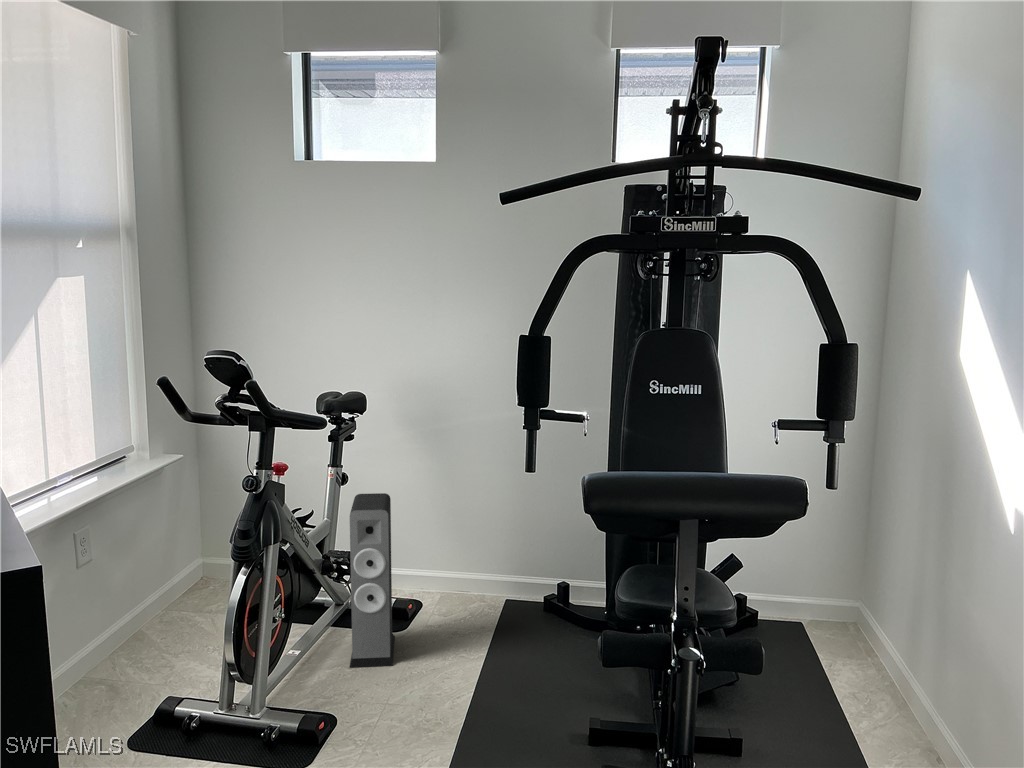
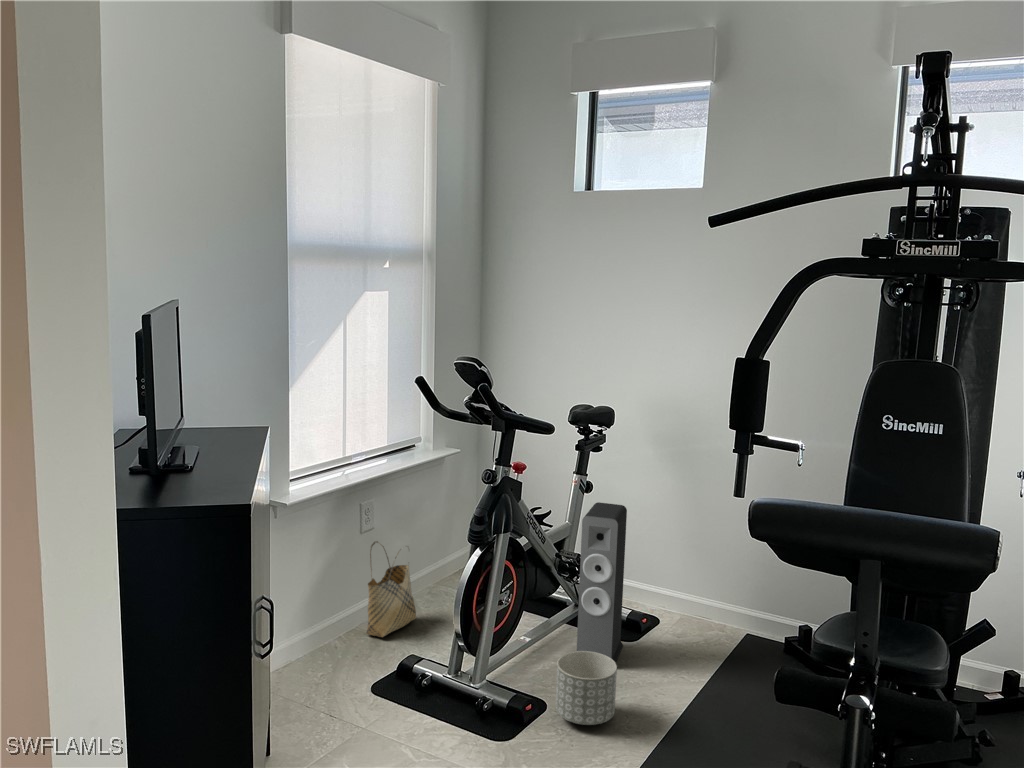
woven basket: none [93,573,156,685] -> present [367,541,416,637]
planter: none [348,653,412,731] -> present [555,651,617,725]

